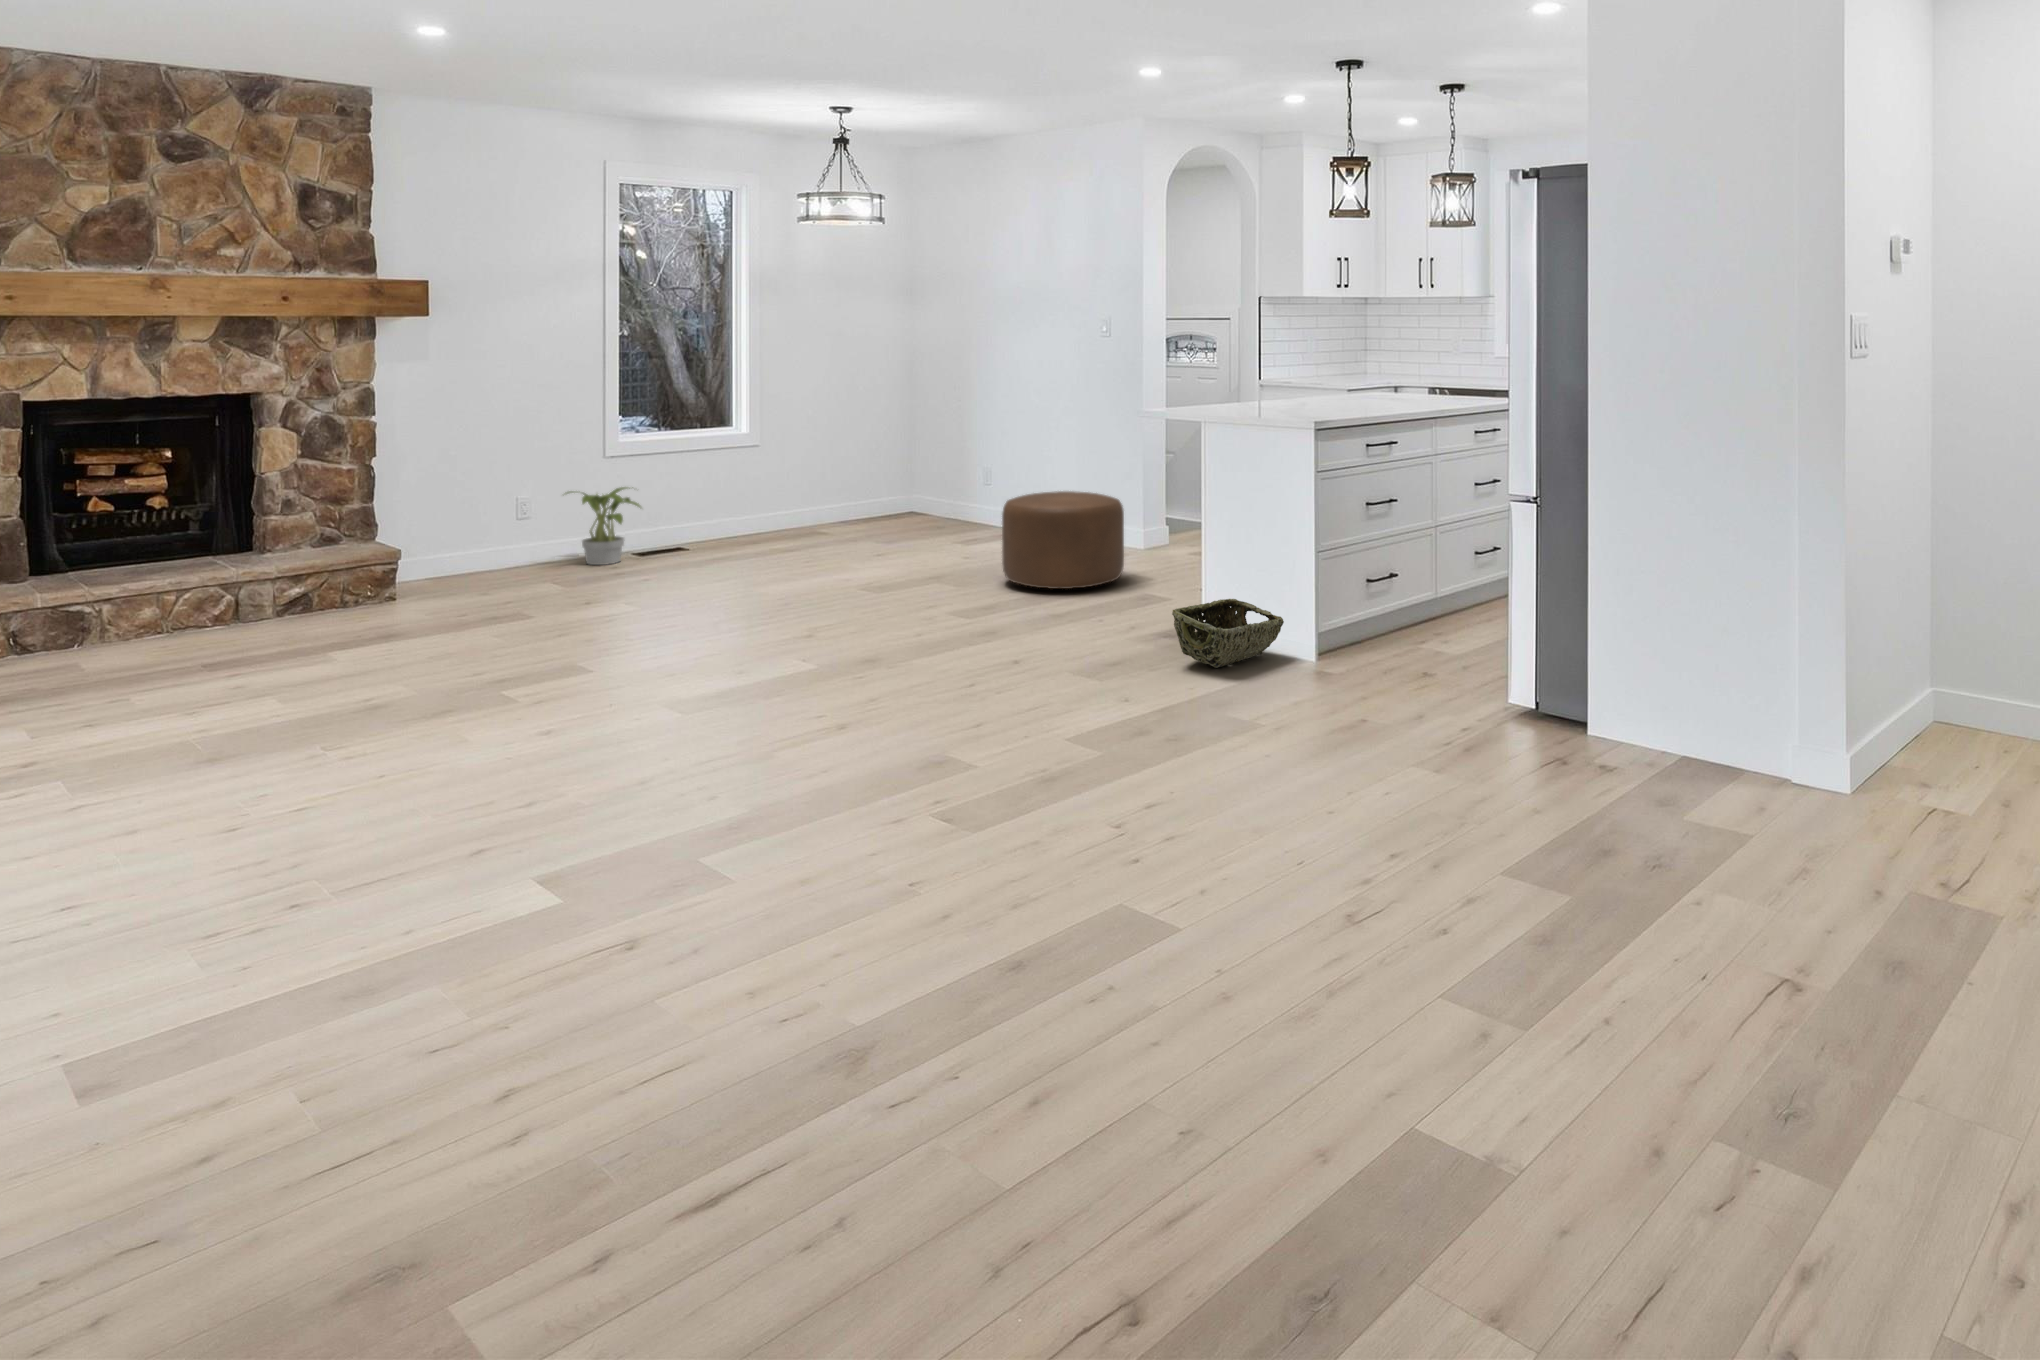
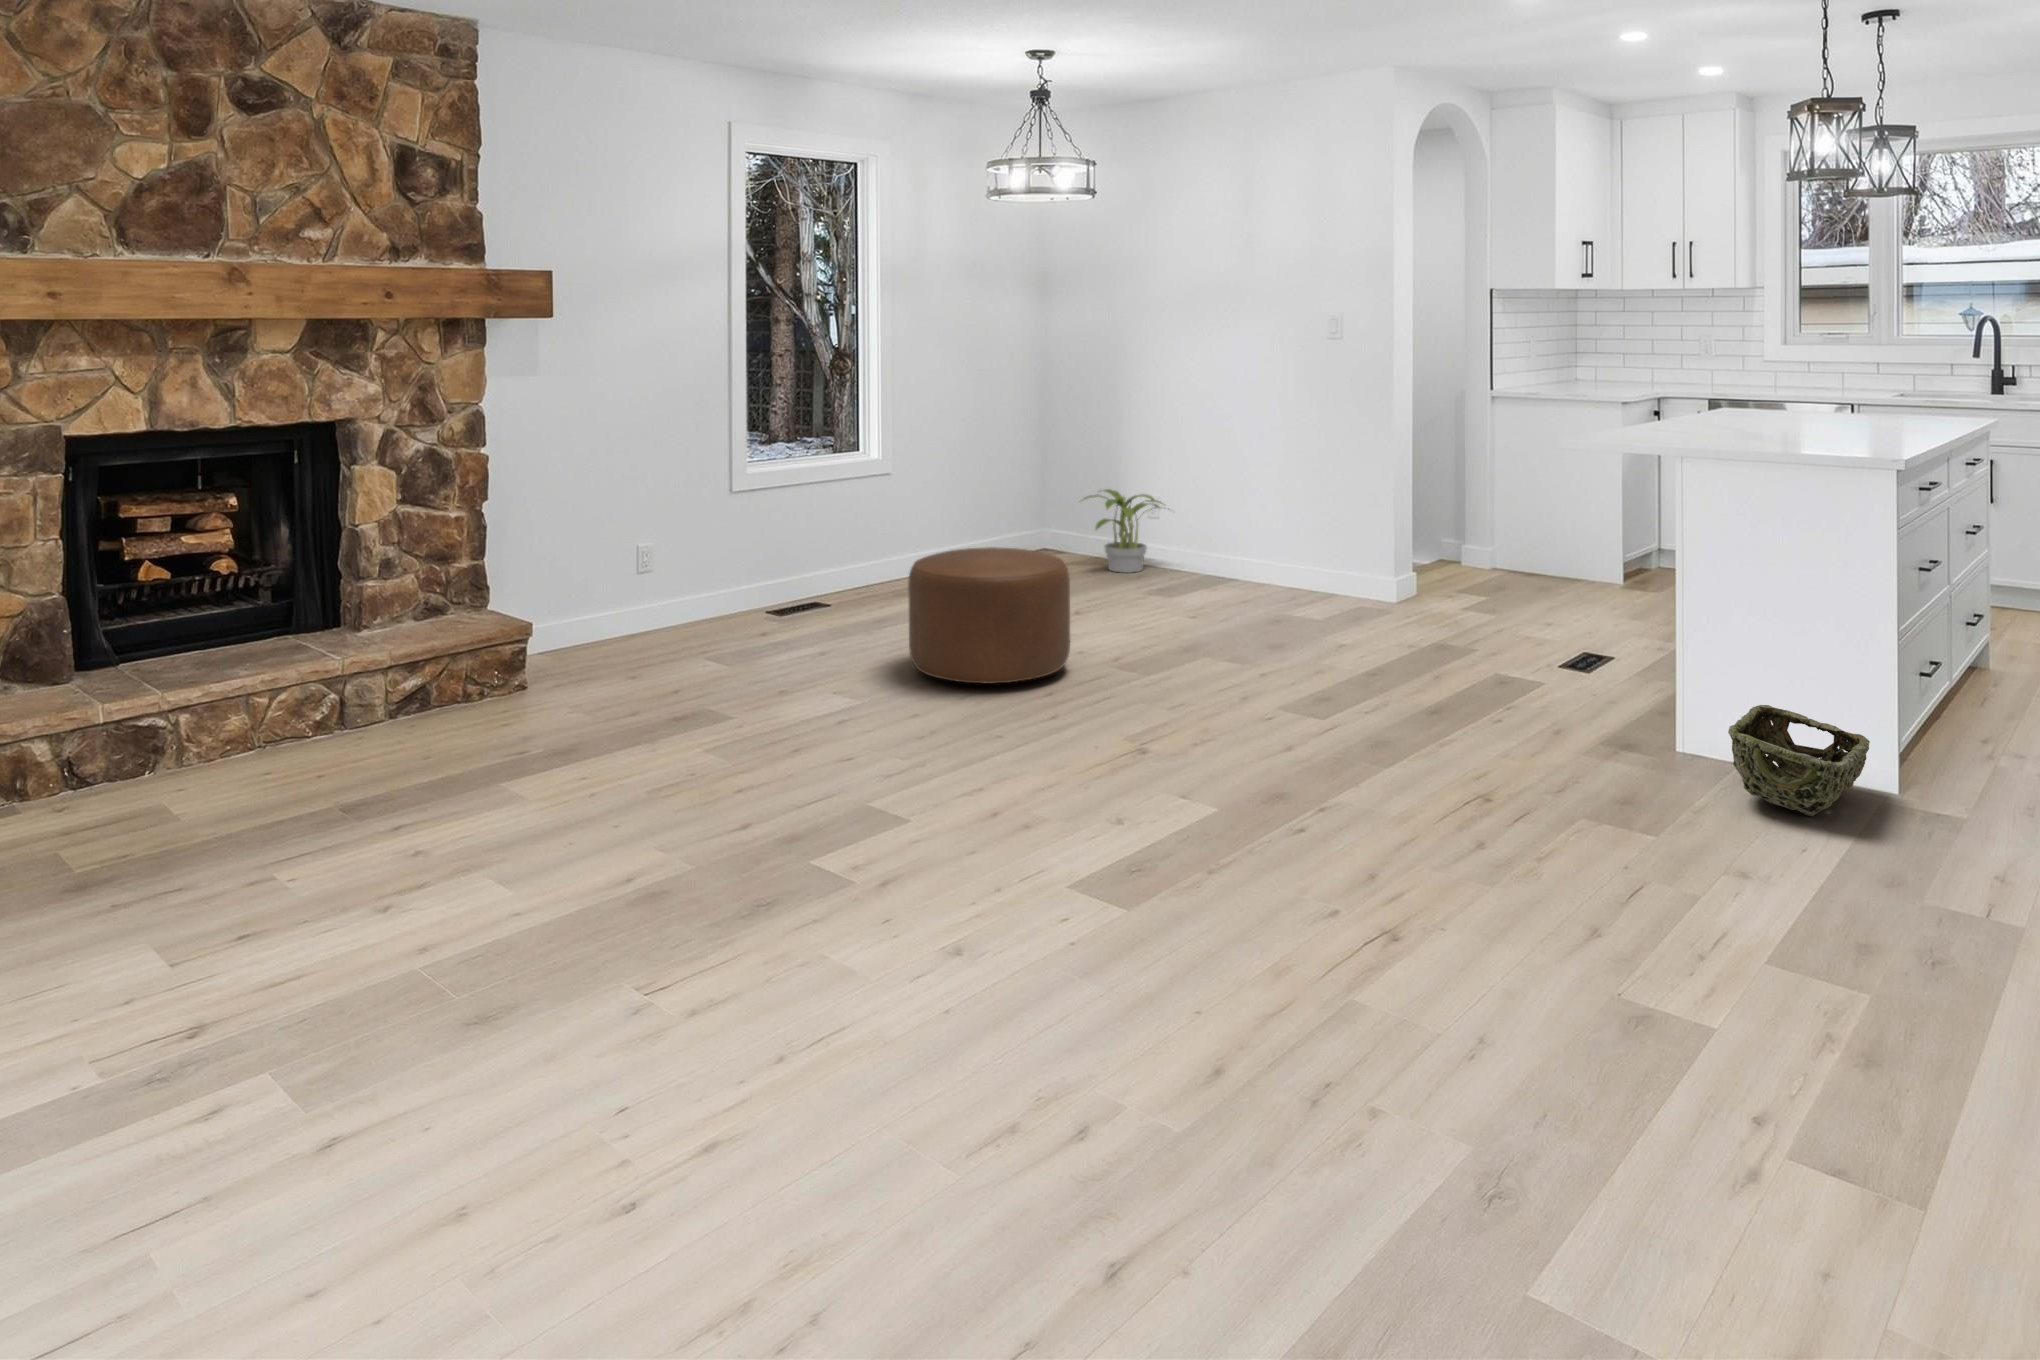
potted plant: present [566,487,641,565] -> present [1084,489,1161,573]
ottoman: present [1002,491,1124,589] -> present [908,547,1070,683]

